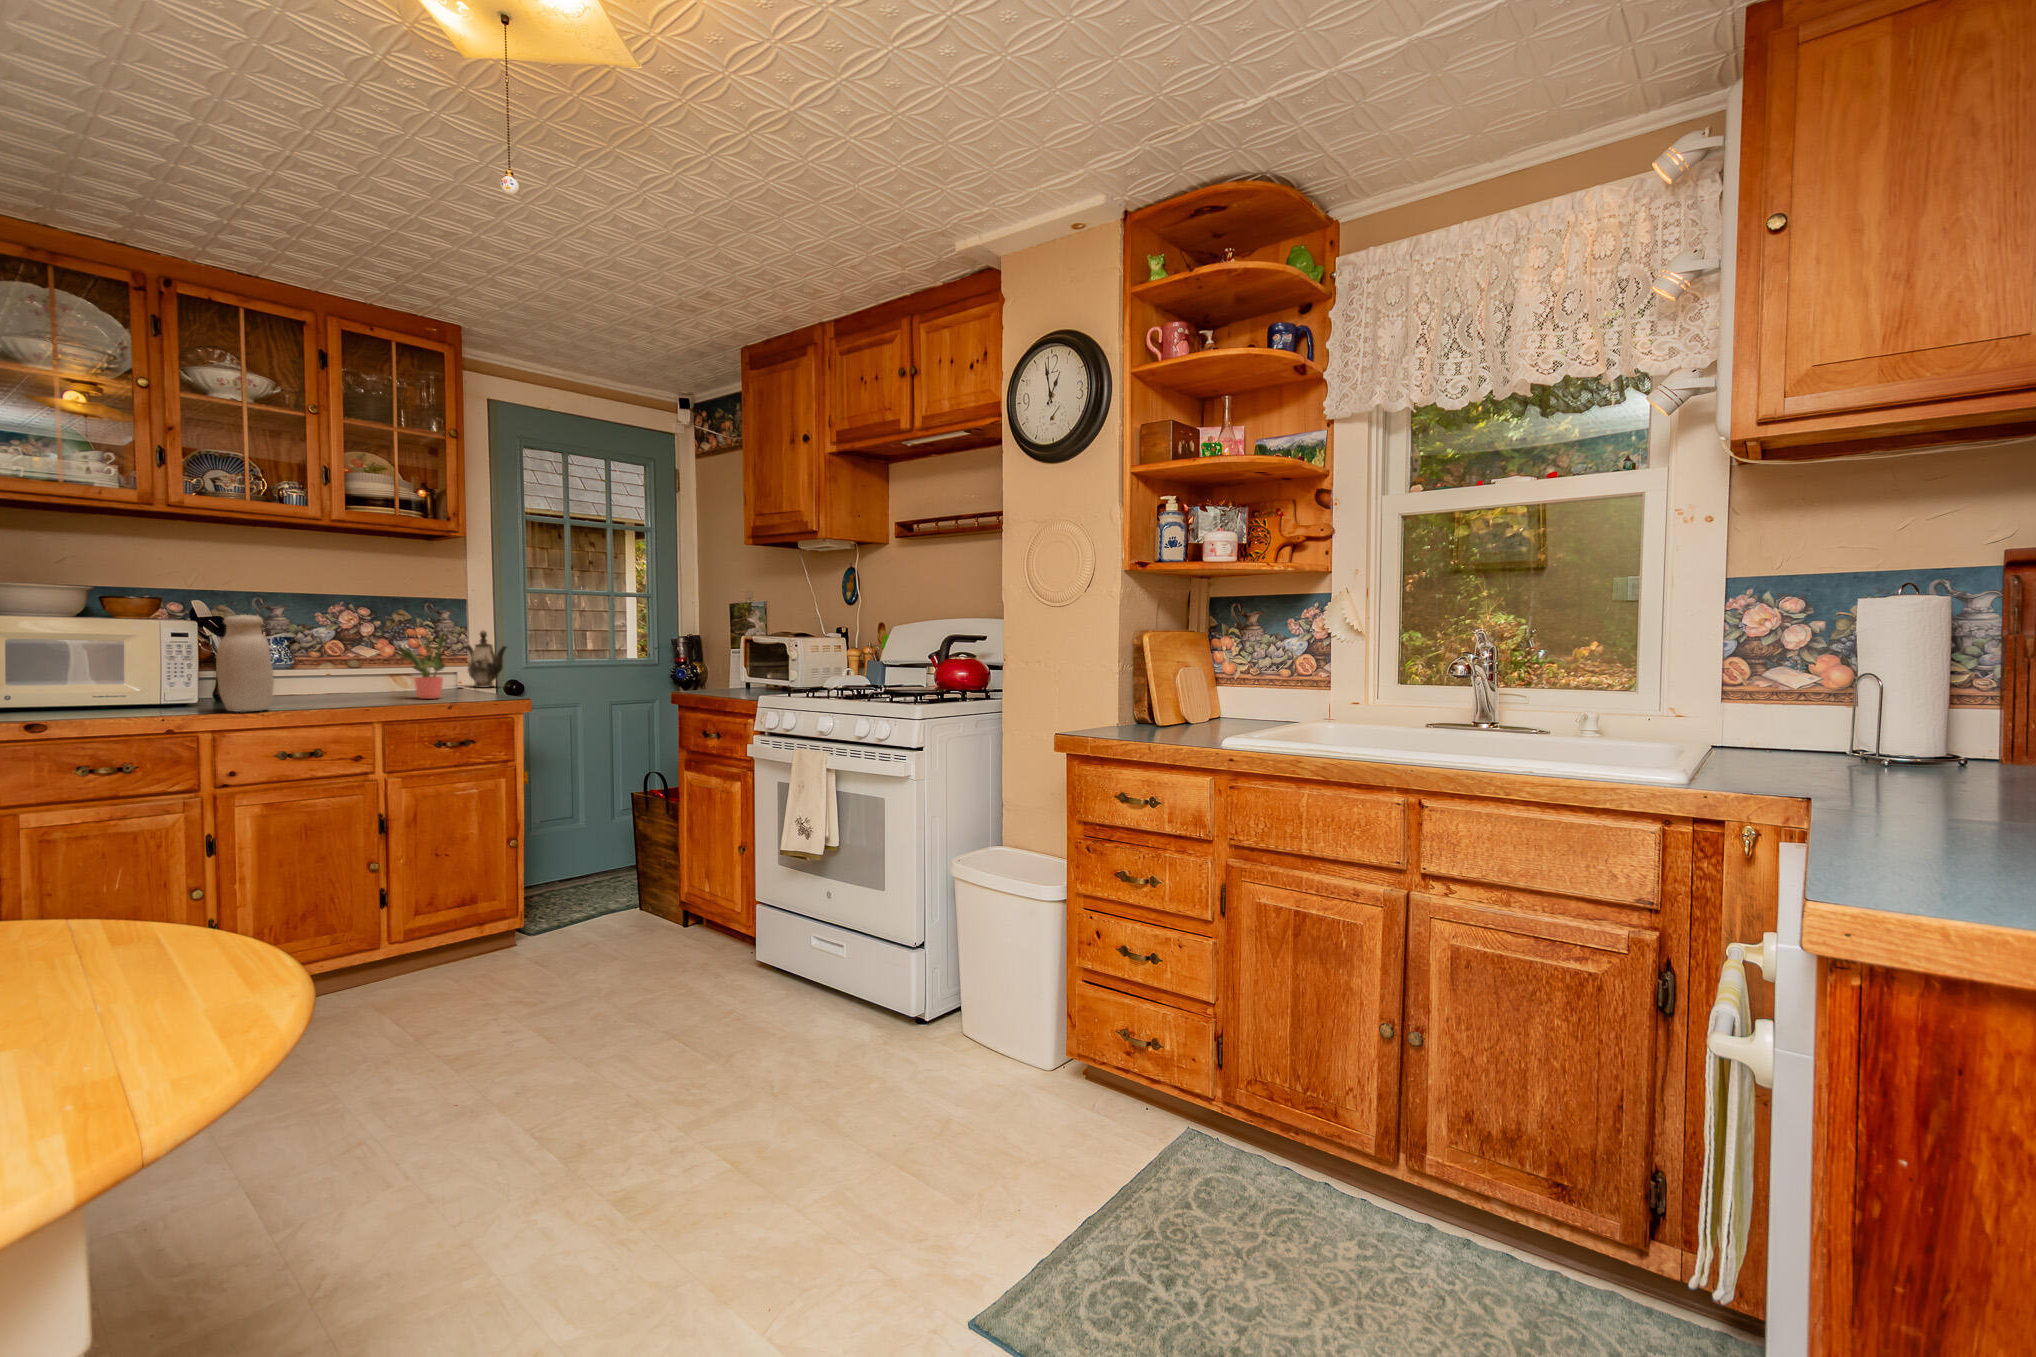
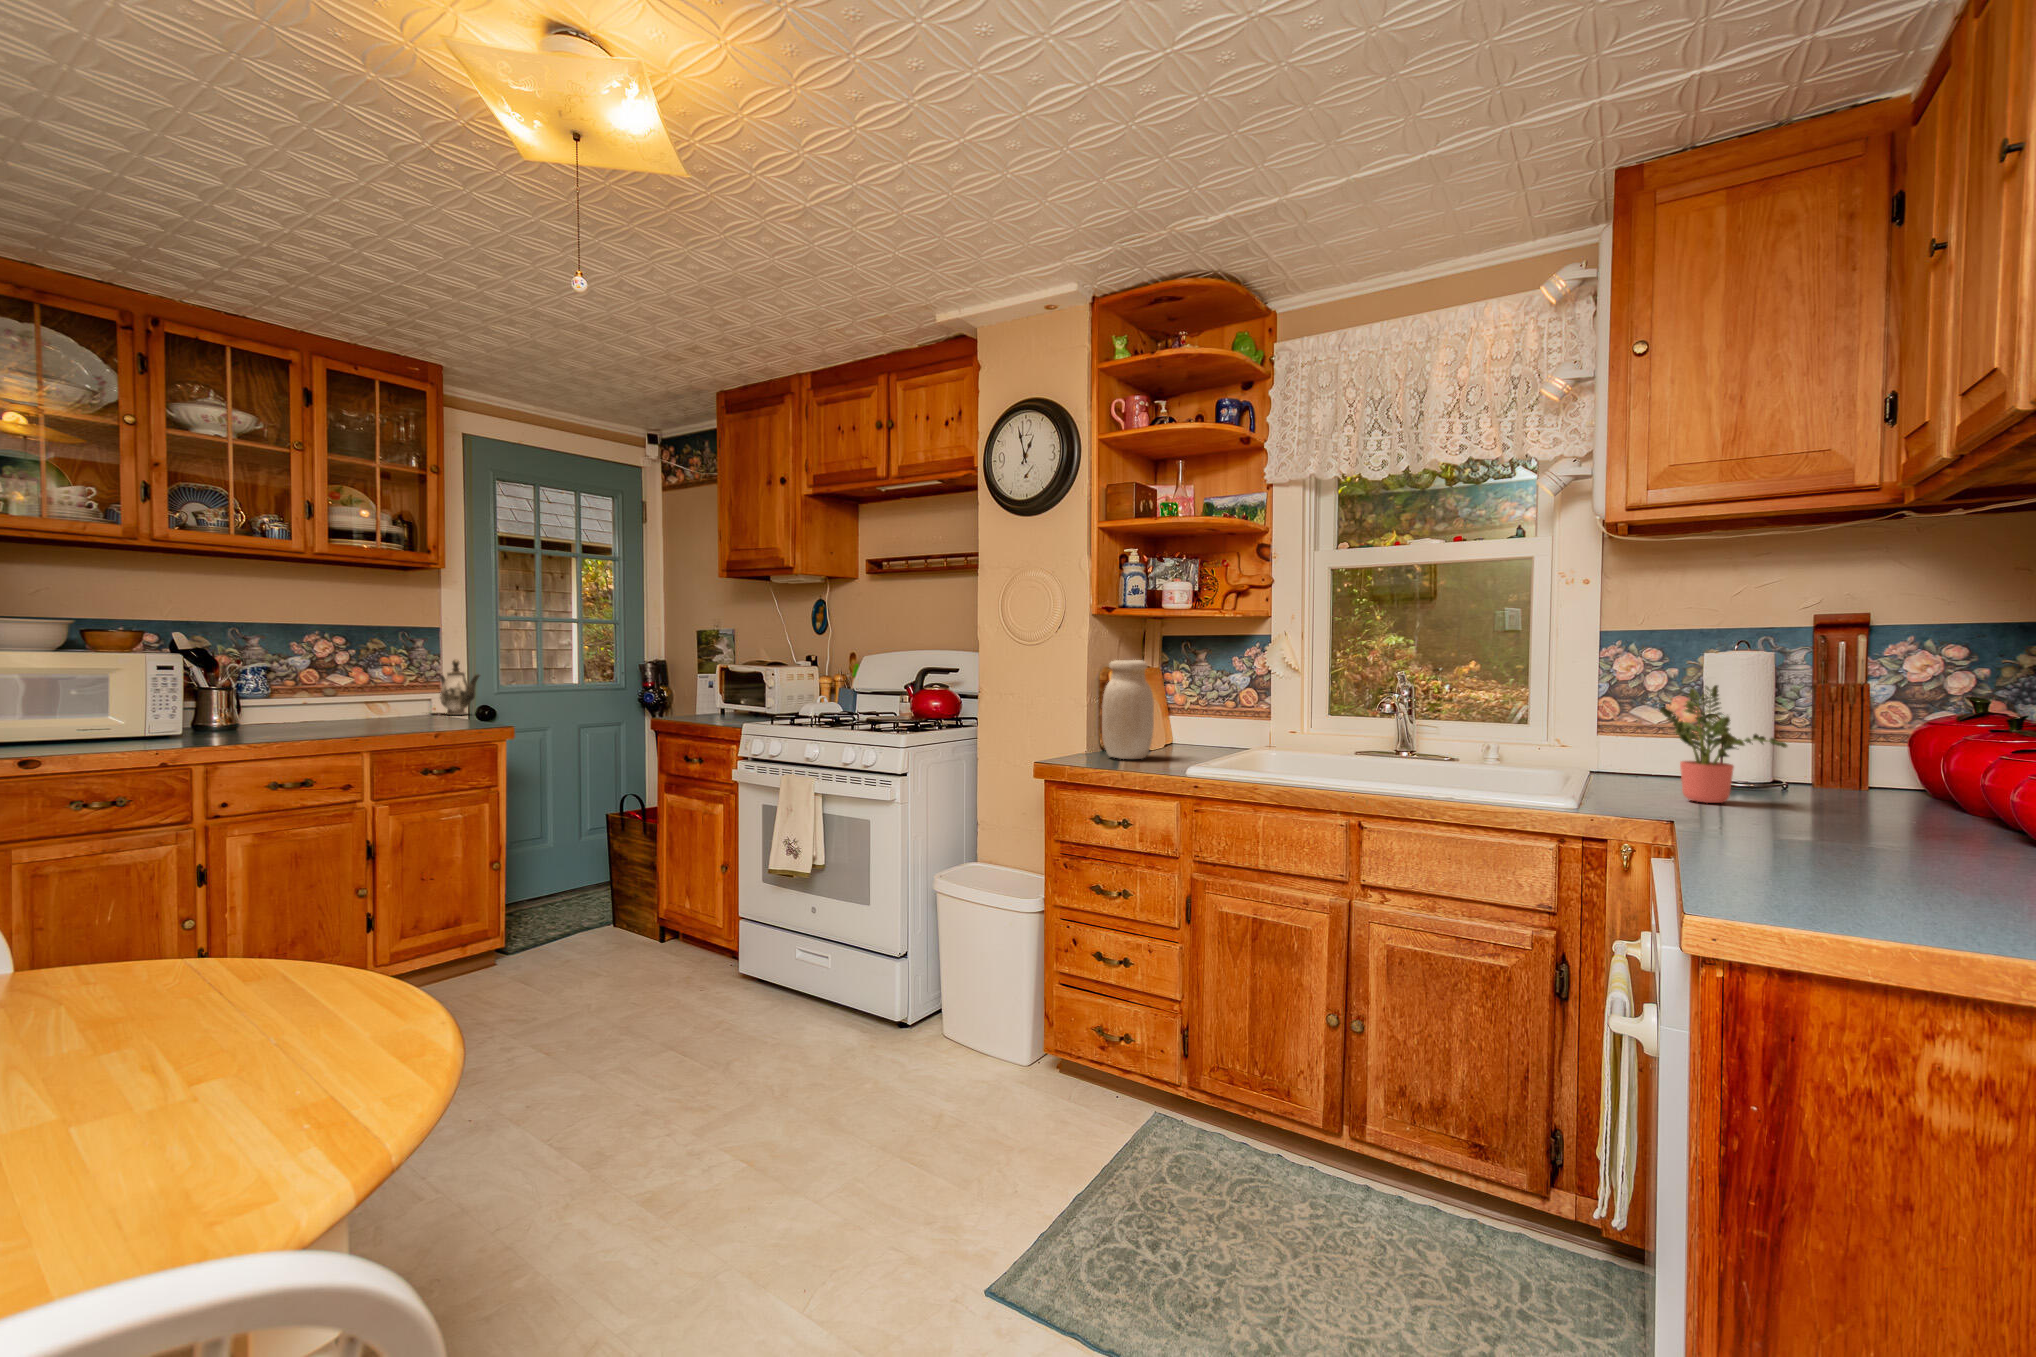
jar: present [216,615,274,712] -> present [1102,660,1154,759]
potted plant: present [398,633,446,699] -> present [1660,685,1787,803]

